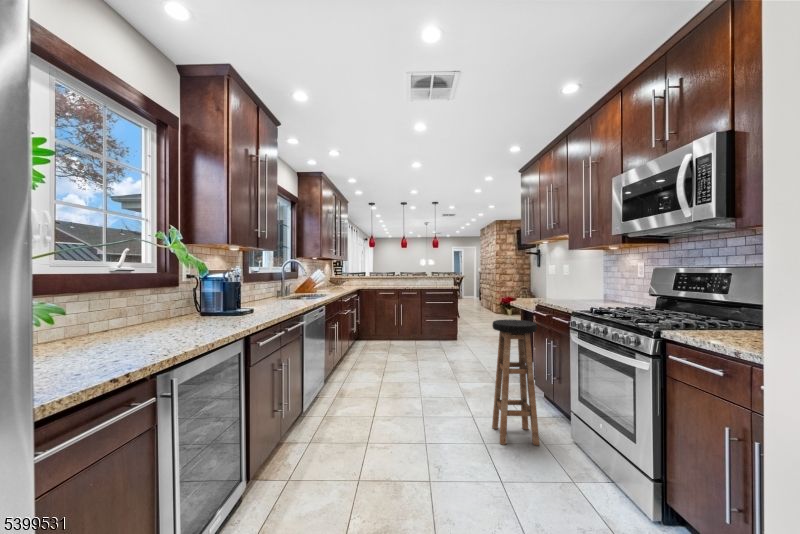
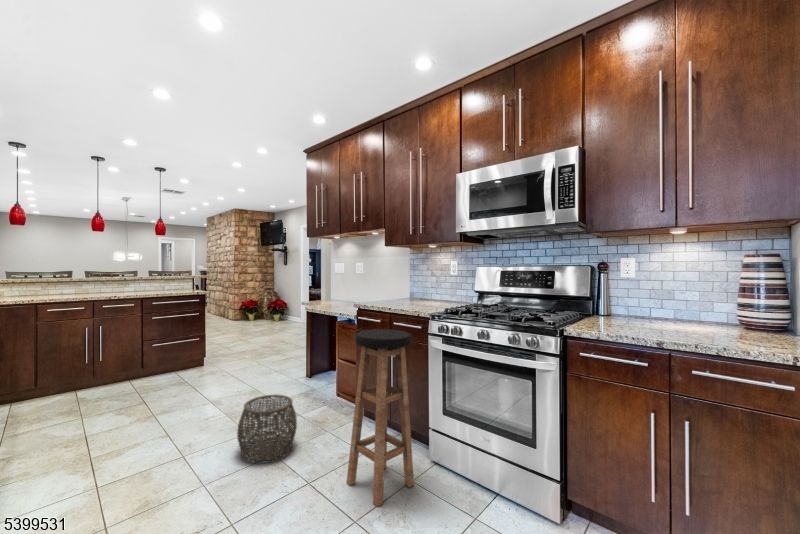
woven basket: none [439,360,478,401] -> present [237,395,297,461]

